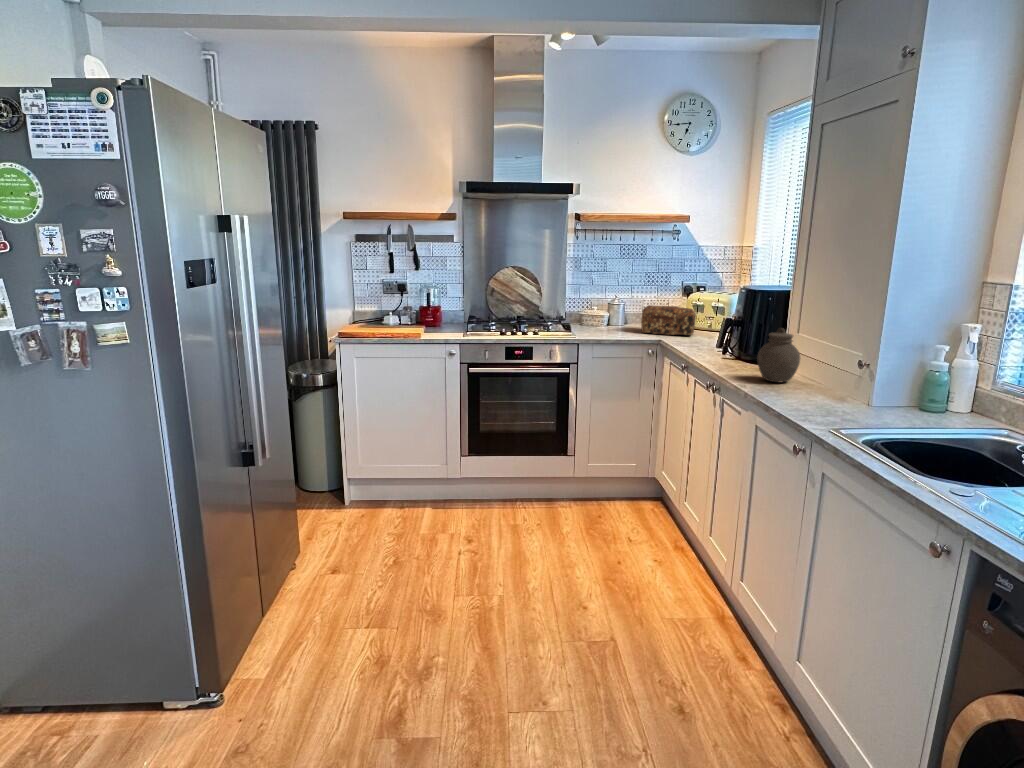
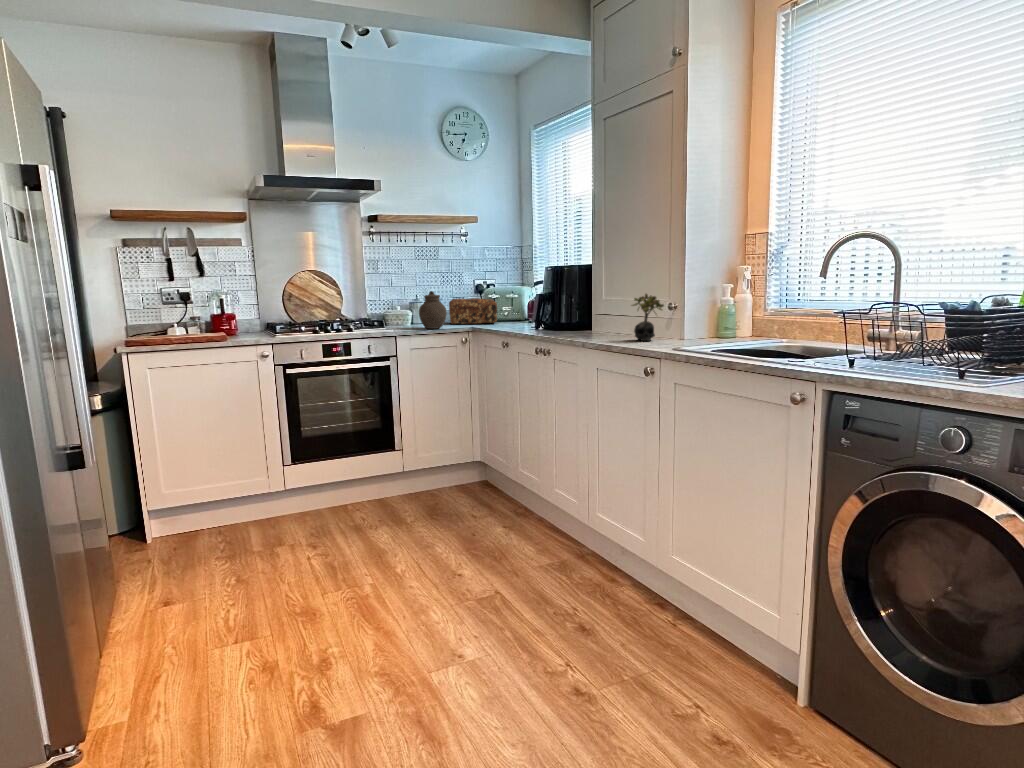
jar: present [757,328,800,383] -> present [419,291,447,329]
succulent plant: none [805,346,847,405] -> present [632,294,664,341]

